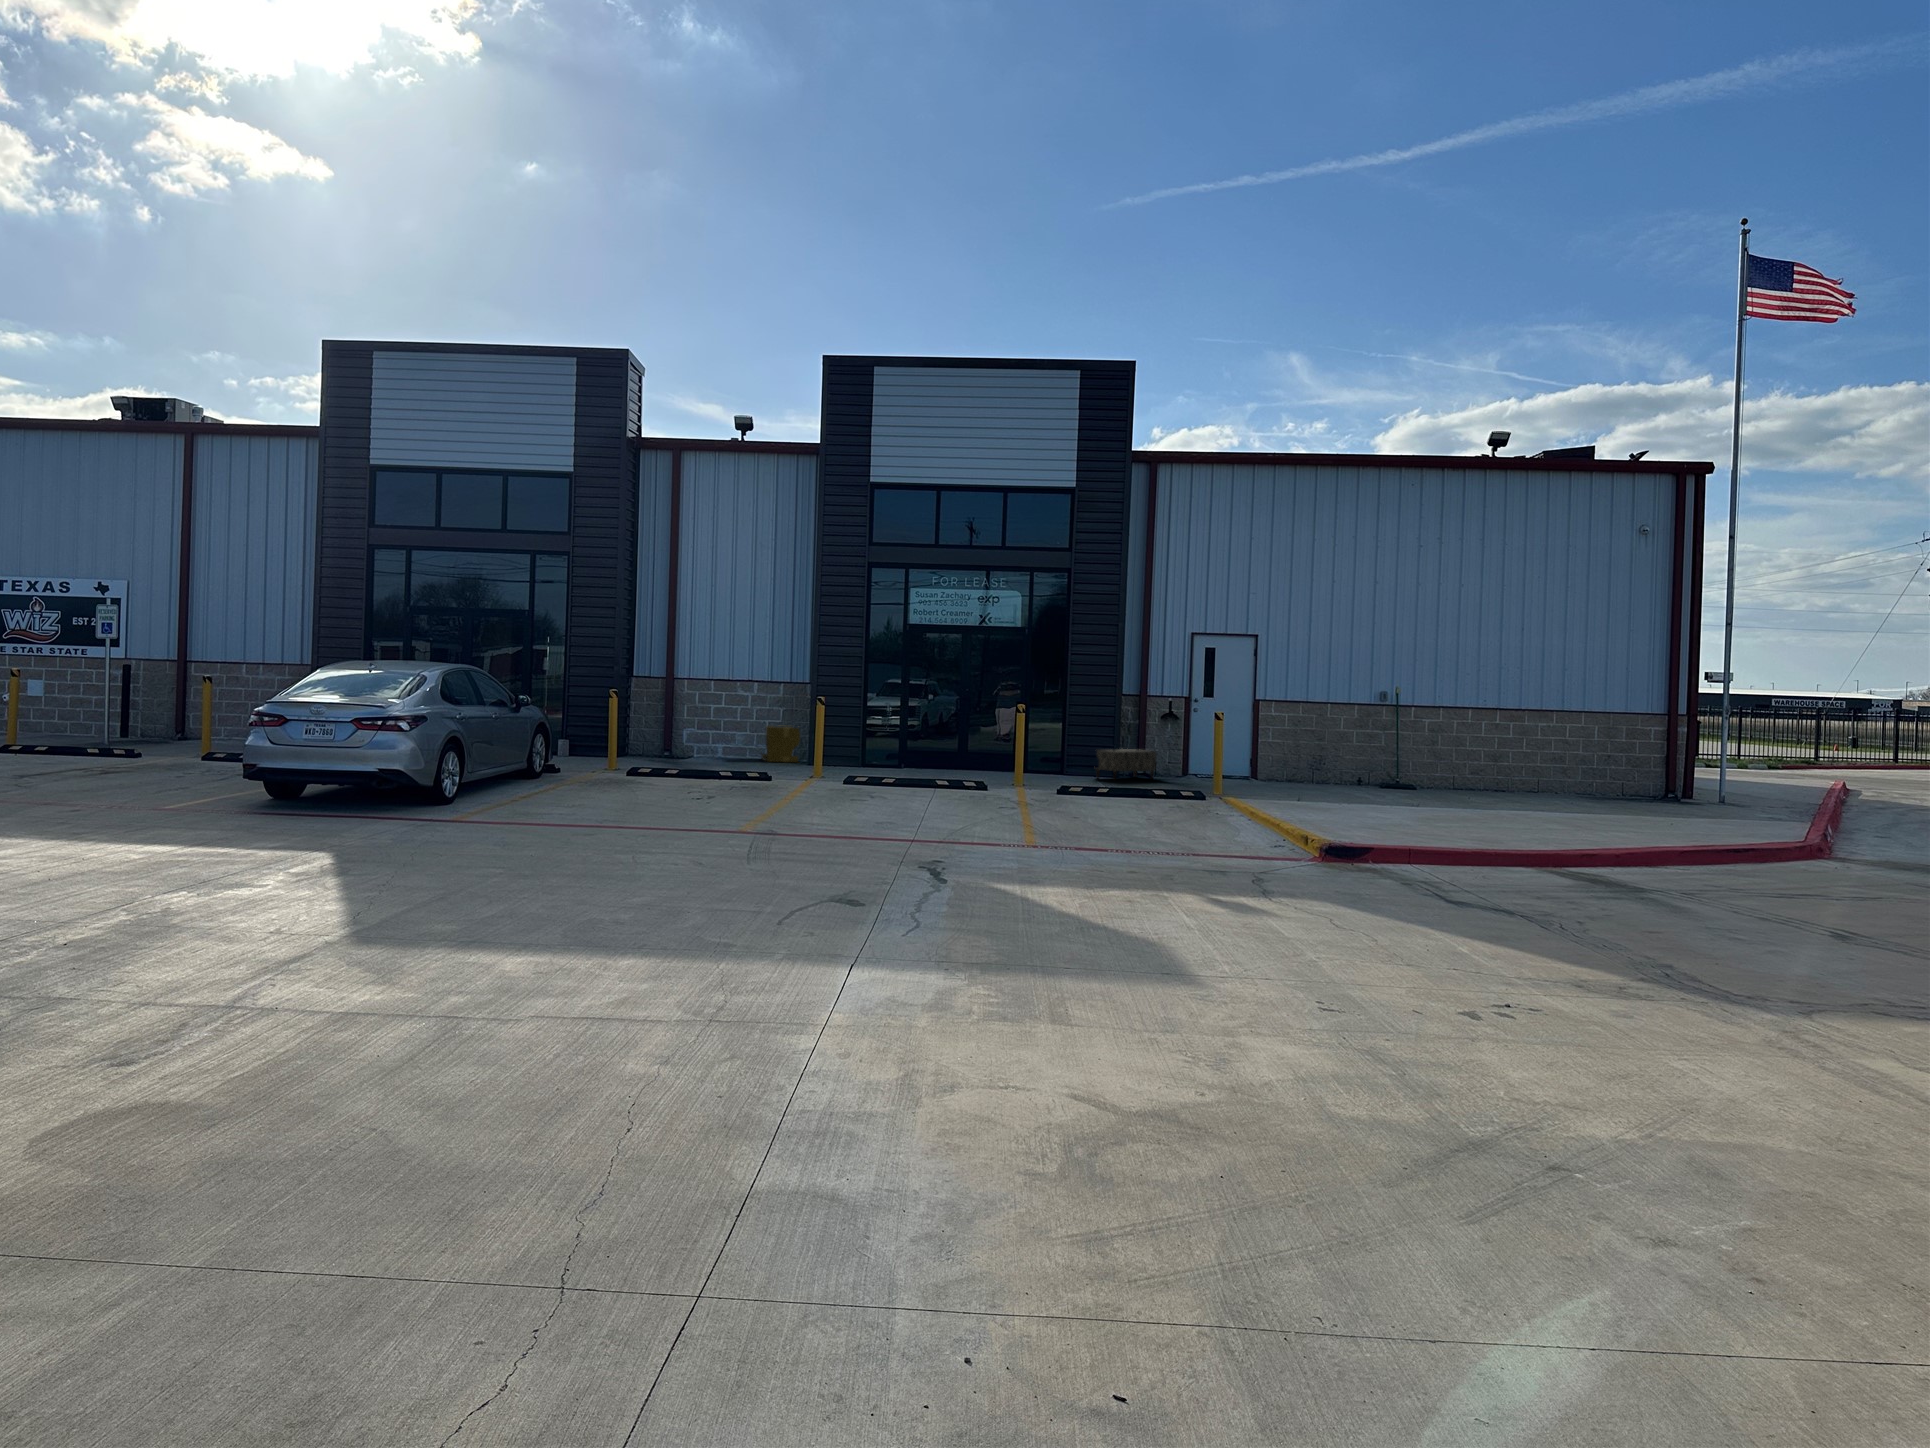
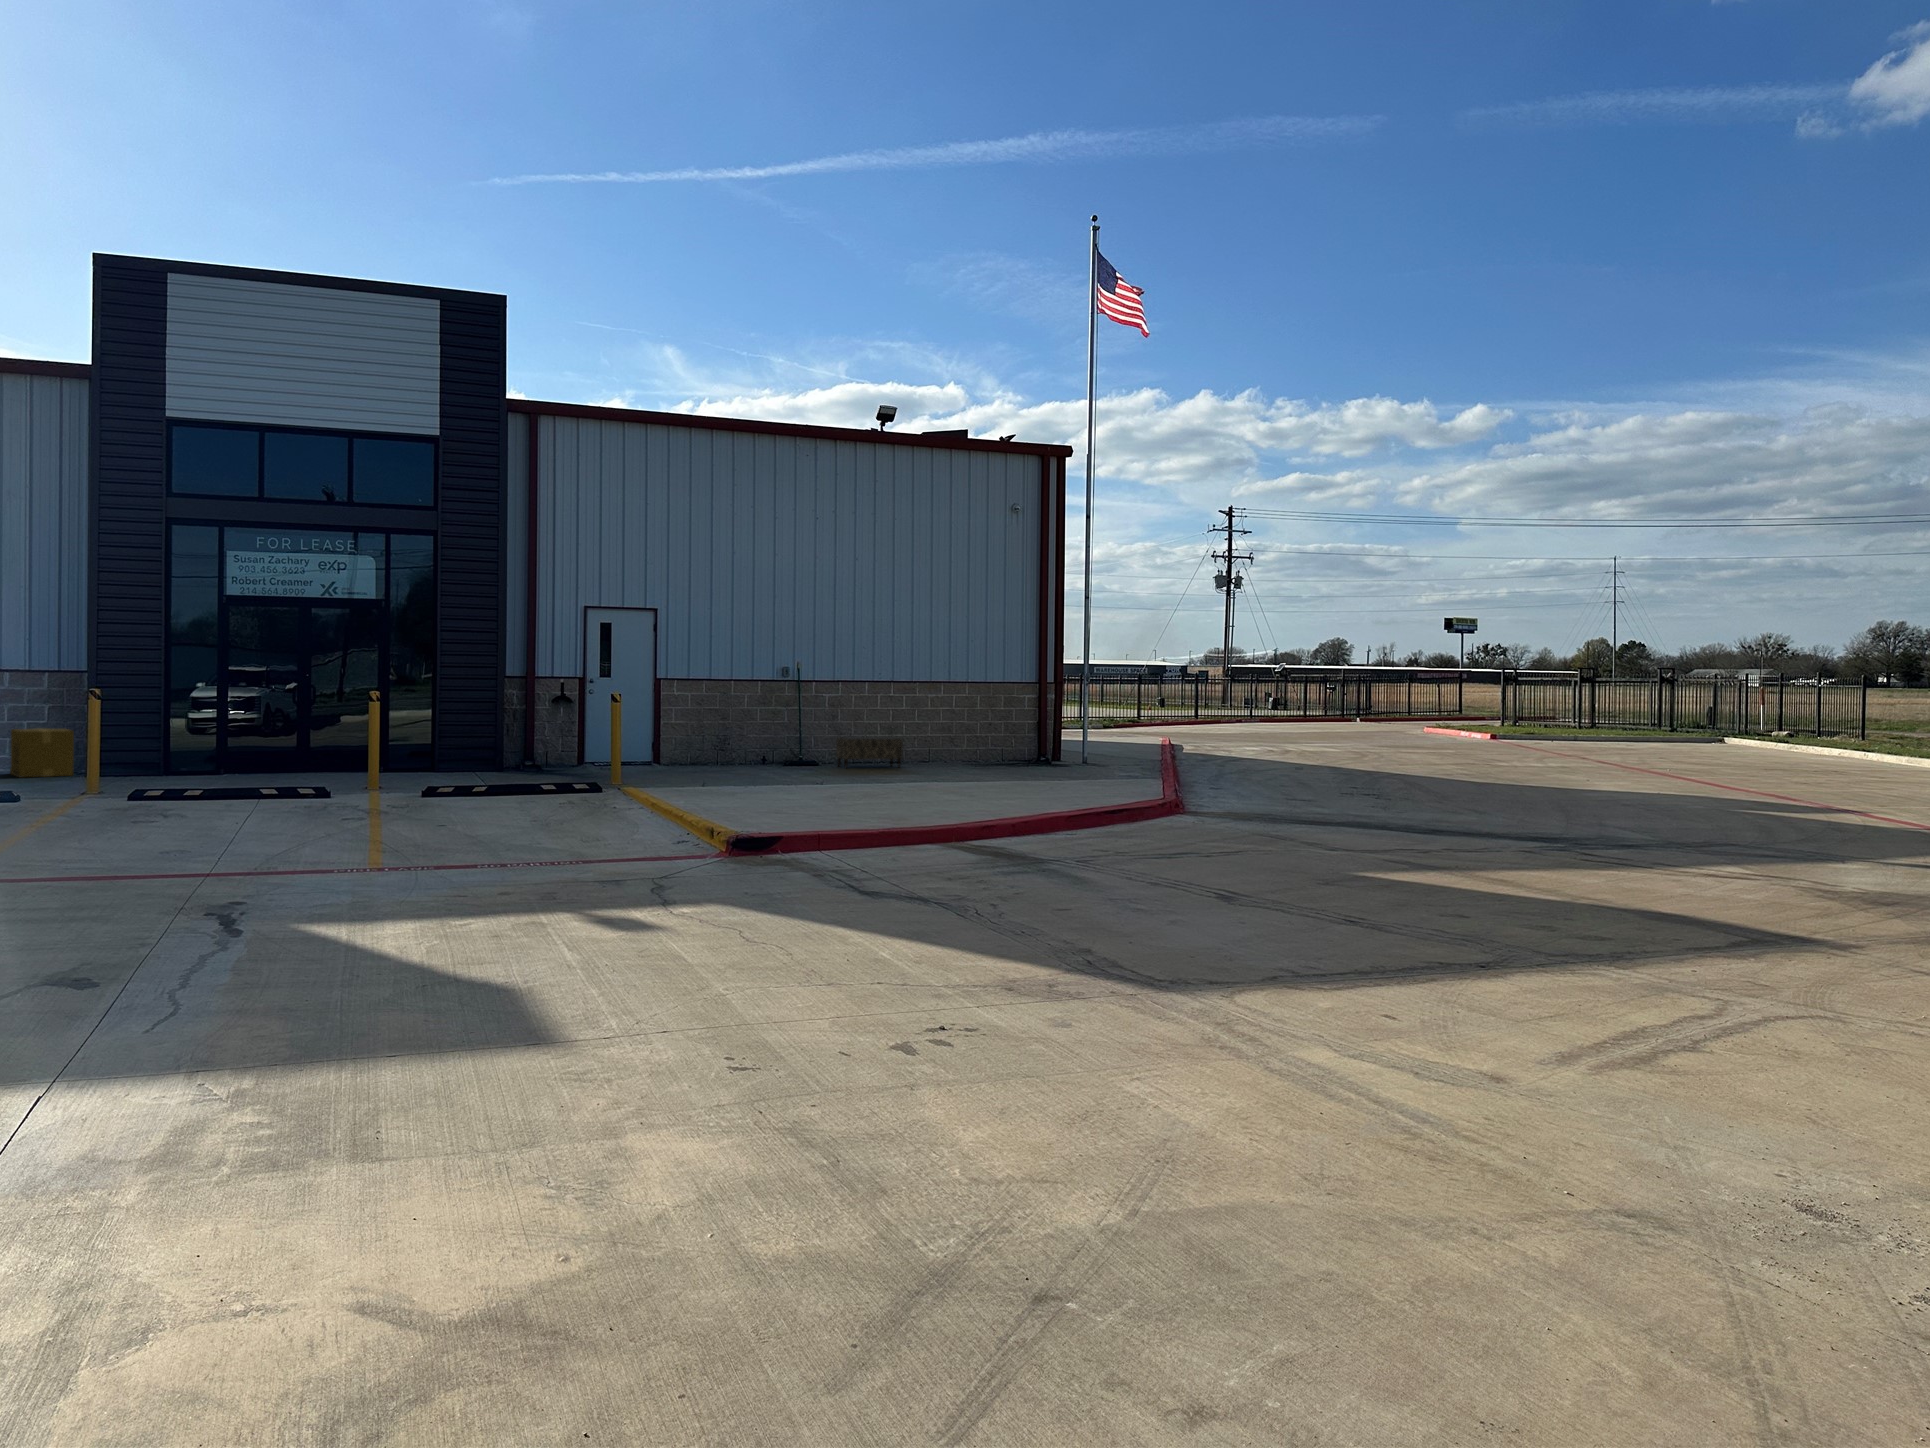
bench: present [1096,749,1157,780] -> present [836,737,903,767]

